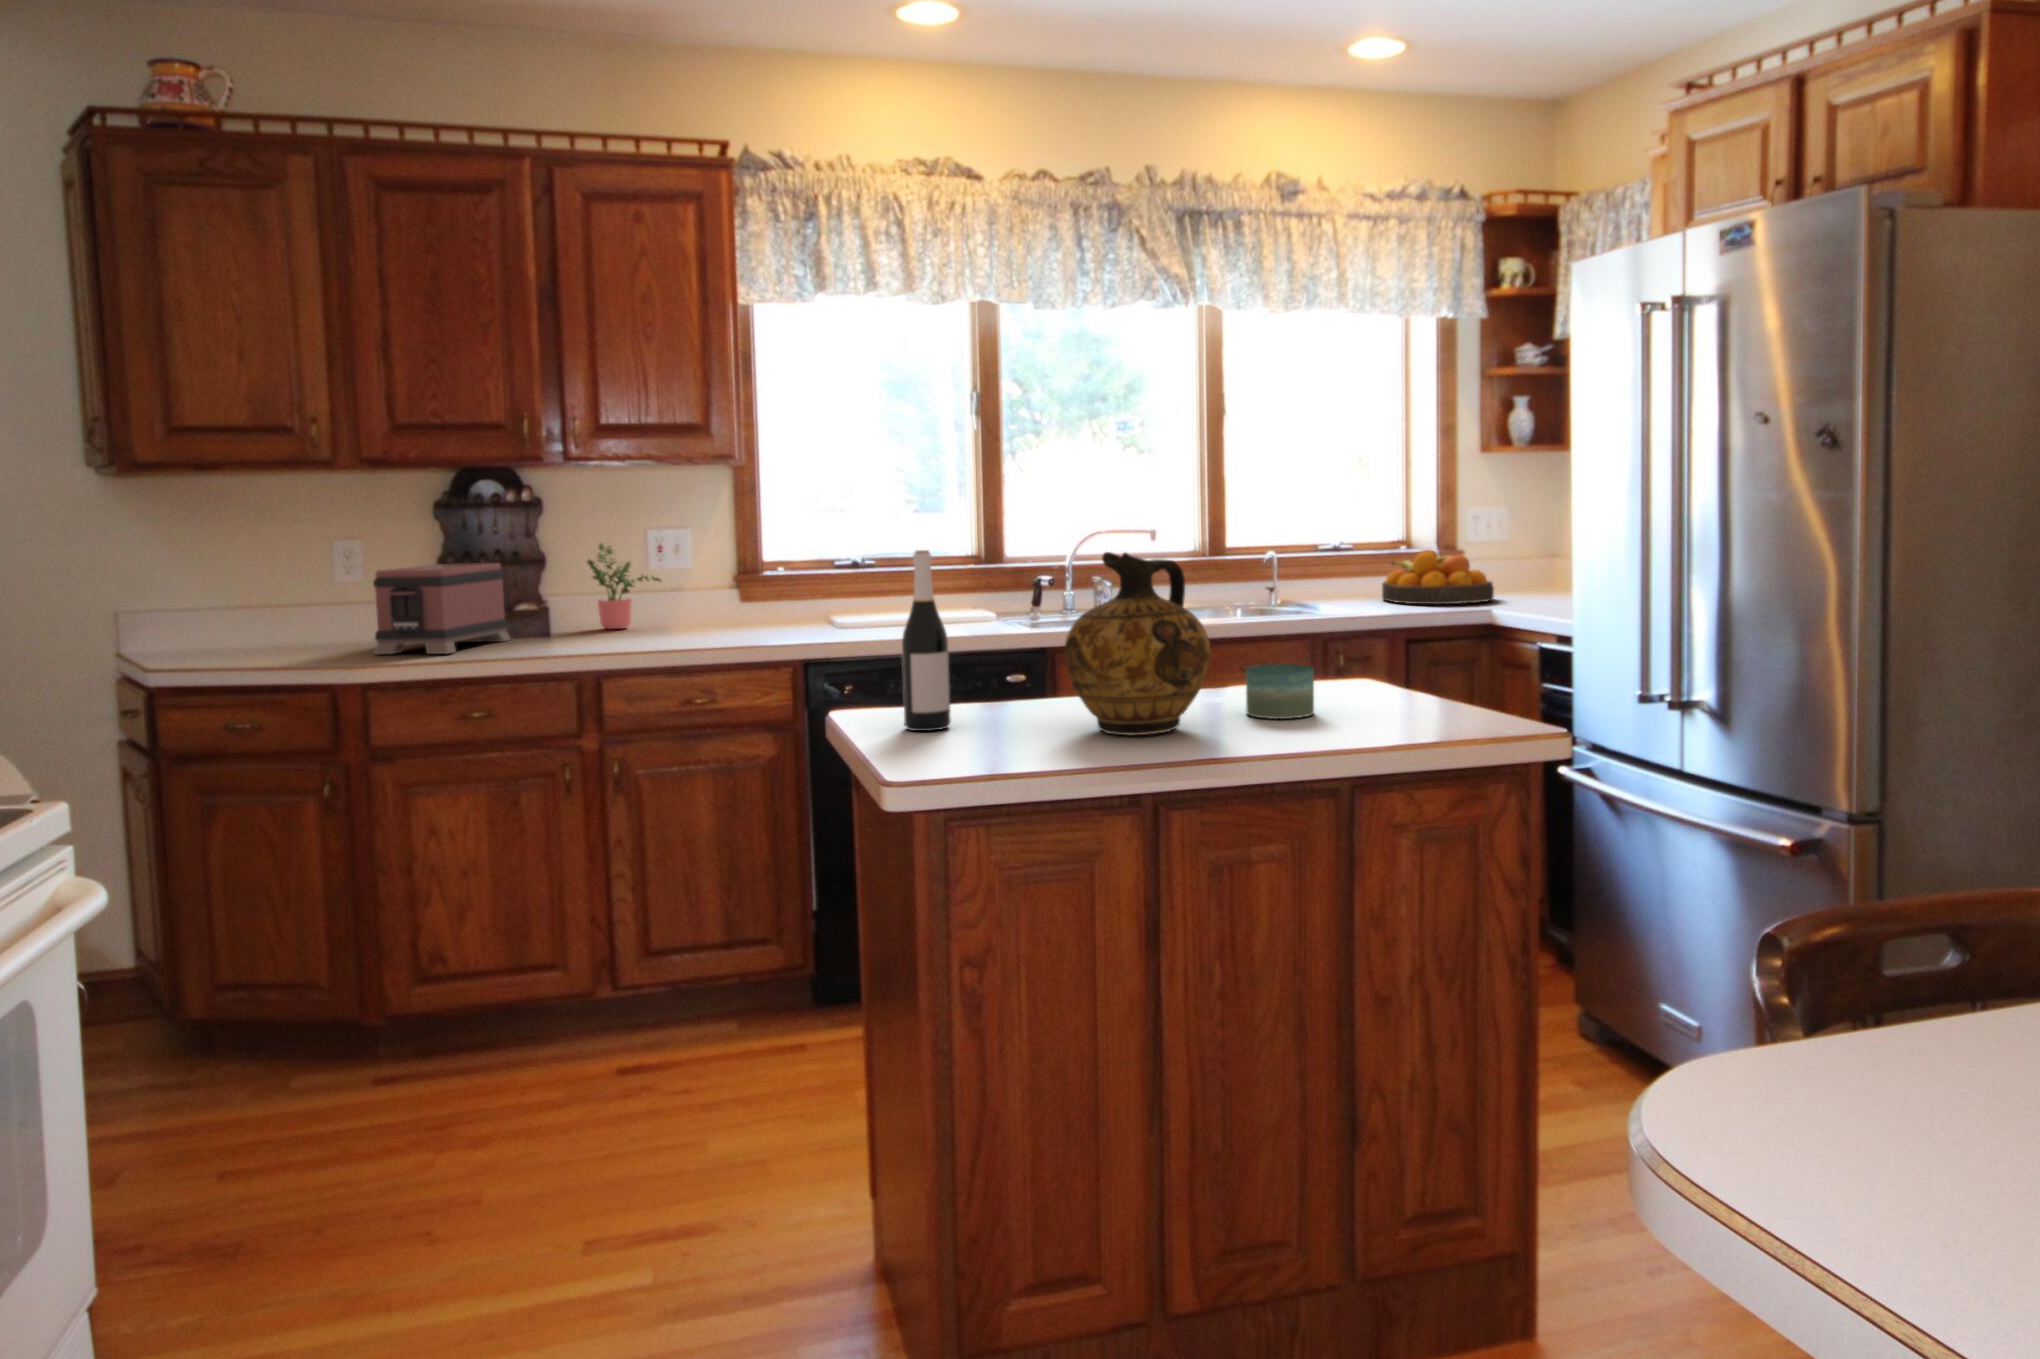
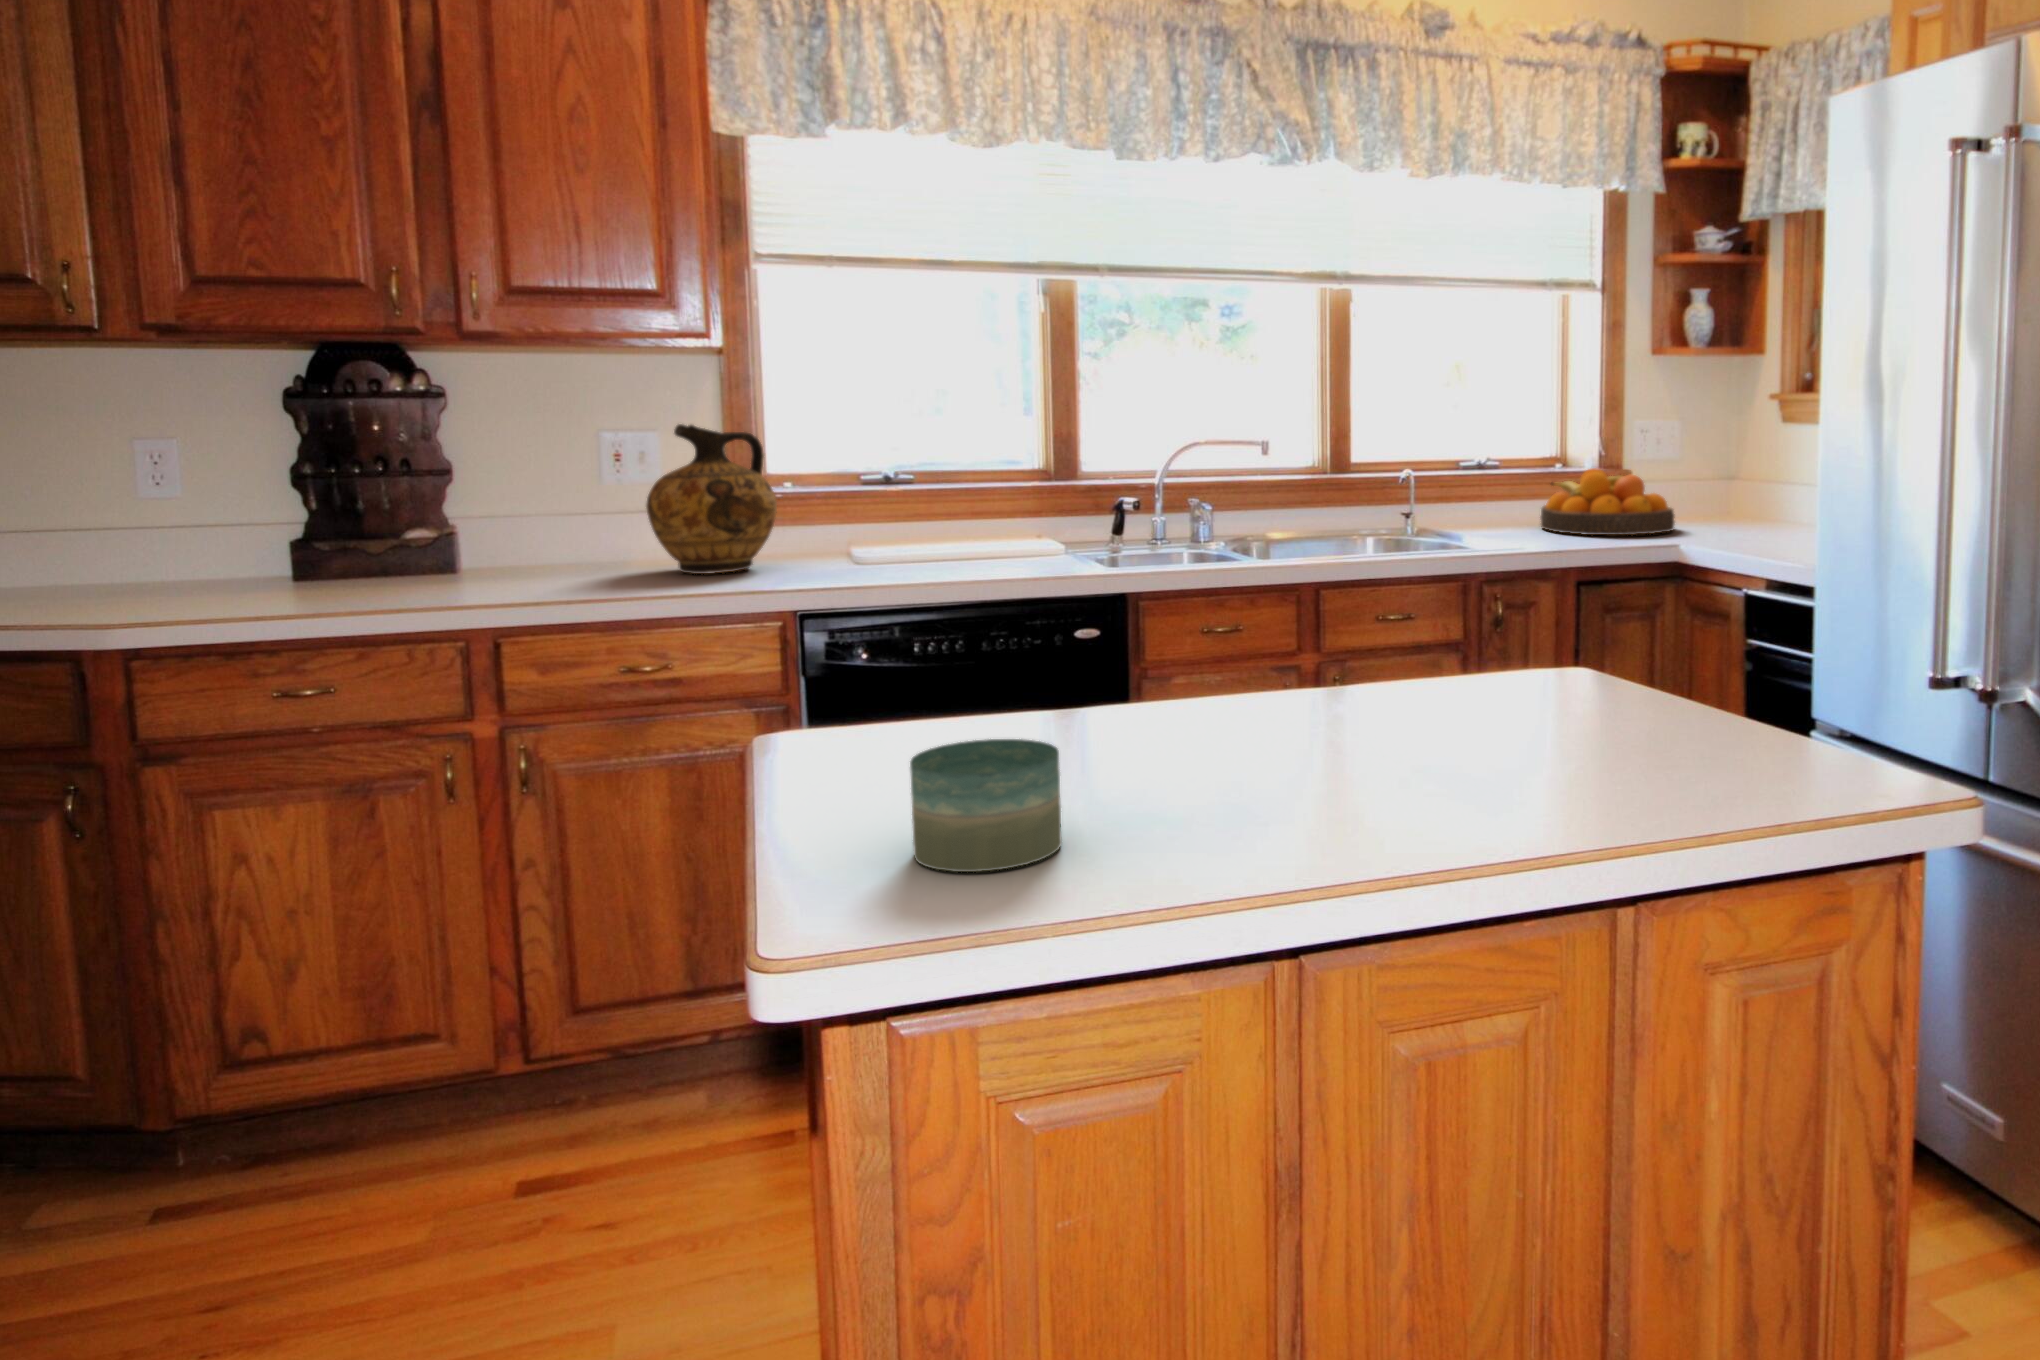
potted plant: present [587,543,661,629] -> none [503,443,616,564]
wine bottle: present [902,550,951,731] -> none [898,466,979,759]
ceramic jug: present [1064,552,1210,735] -> present [646,424,777,574]
toaster: present [373,563,510,654] -> none [159,474,391,603]
candle: present [1246,664,1314,719] -> present [910,739,1061,872]

